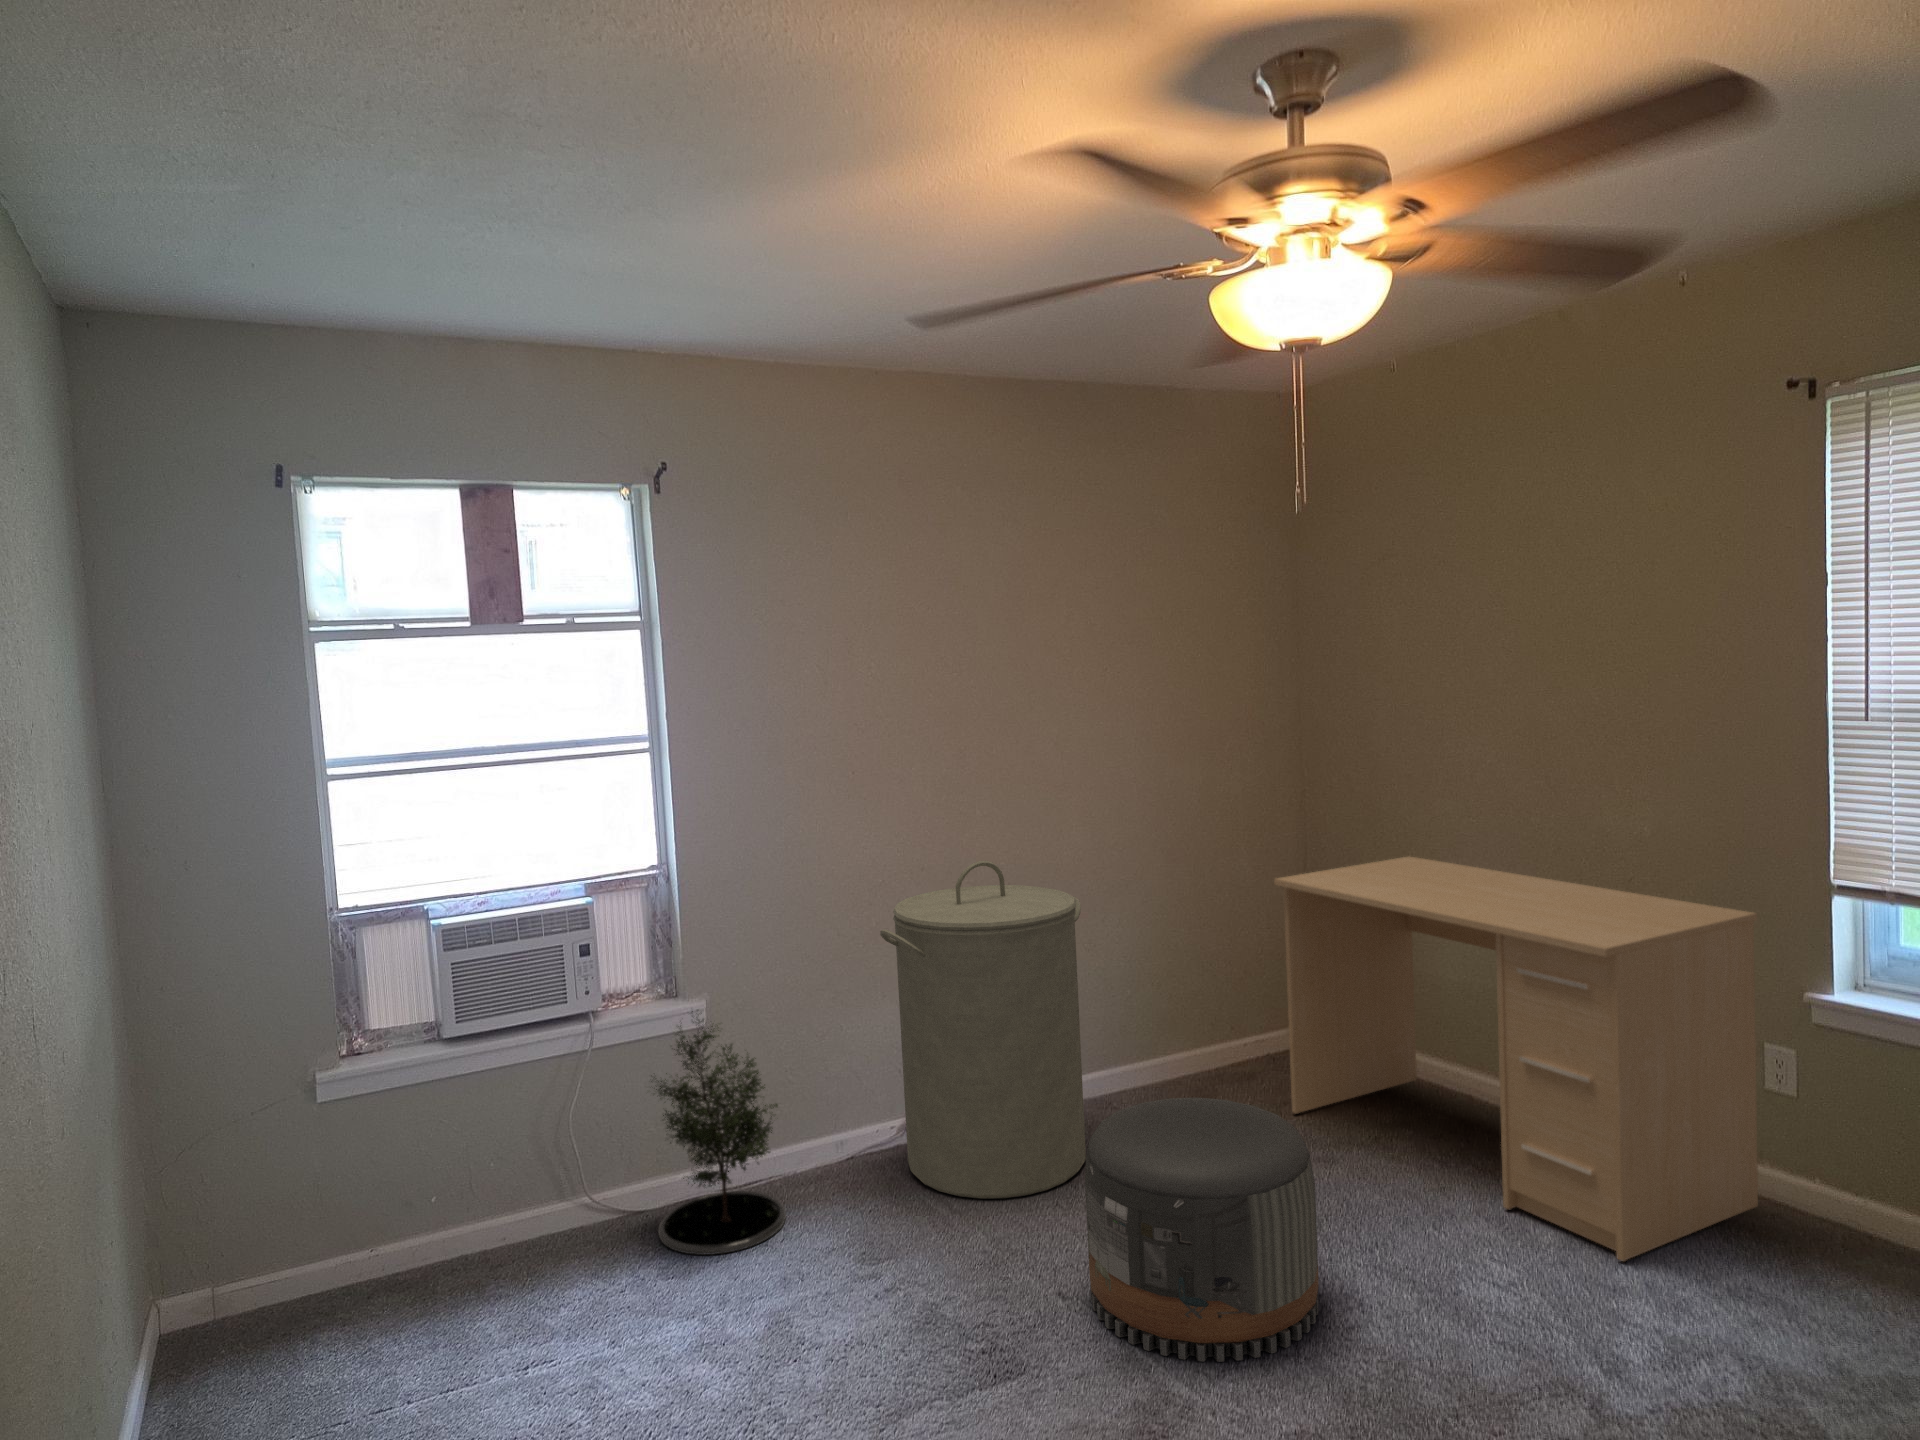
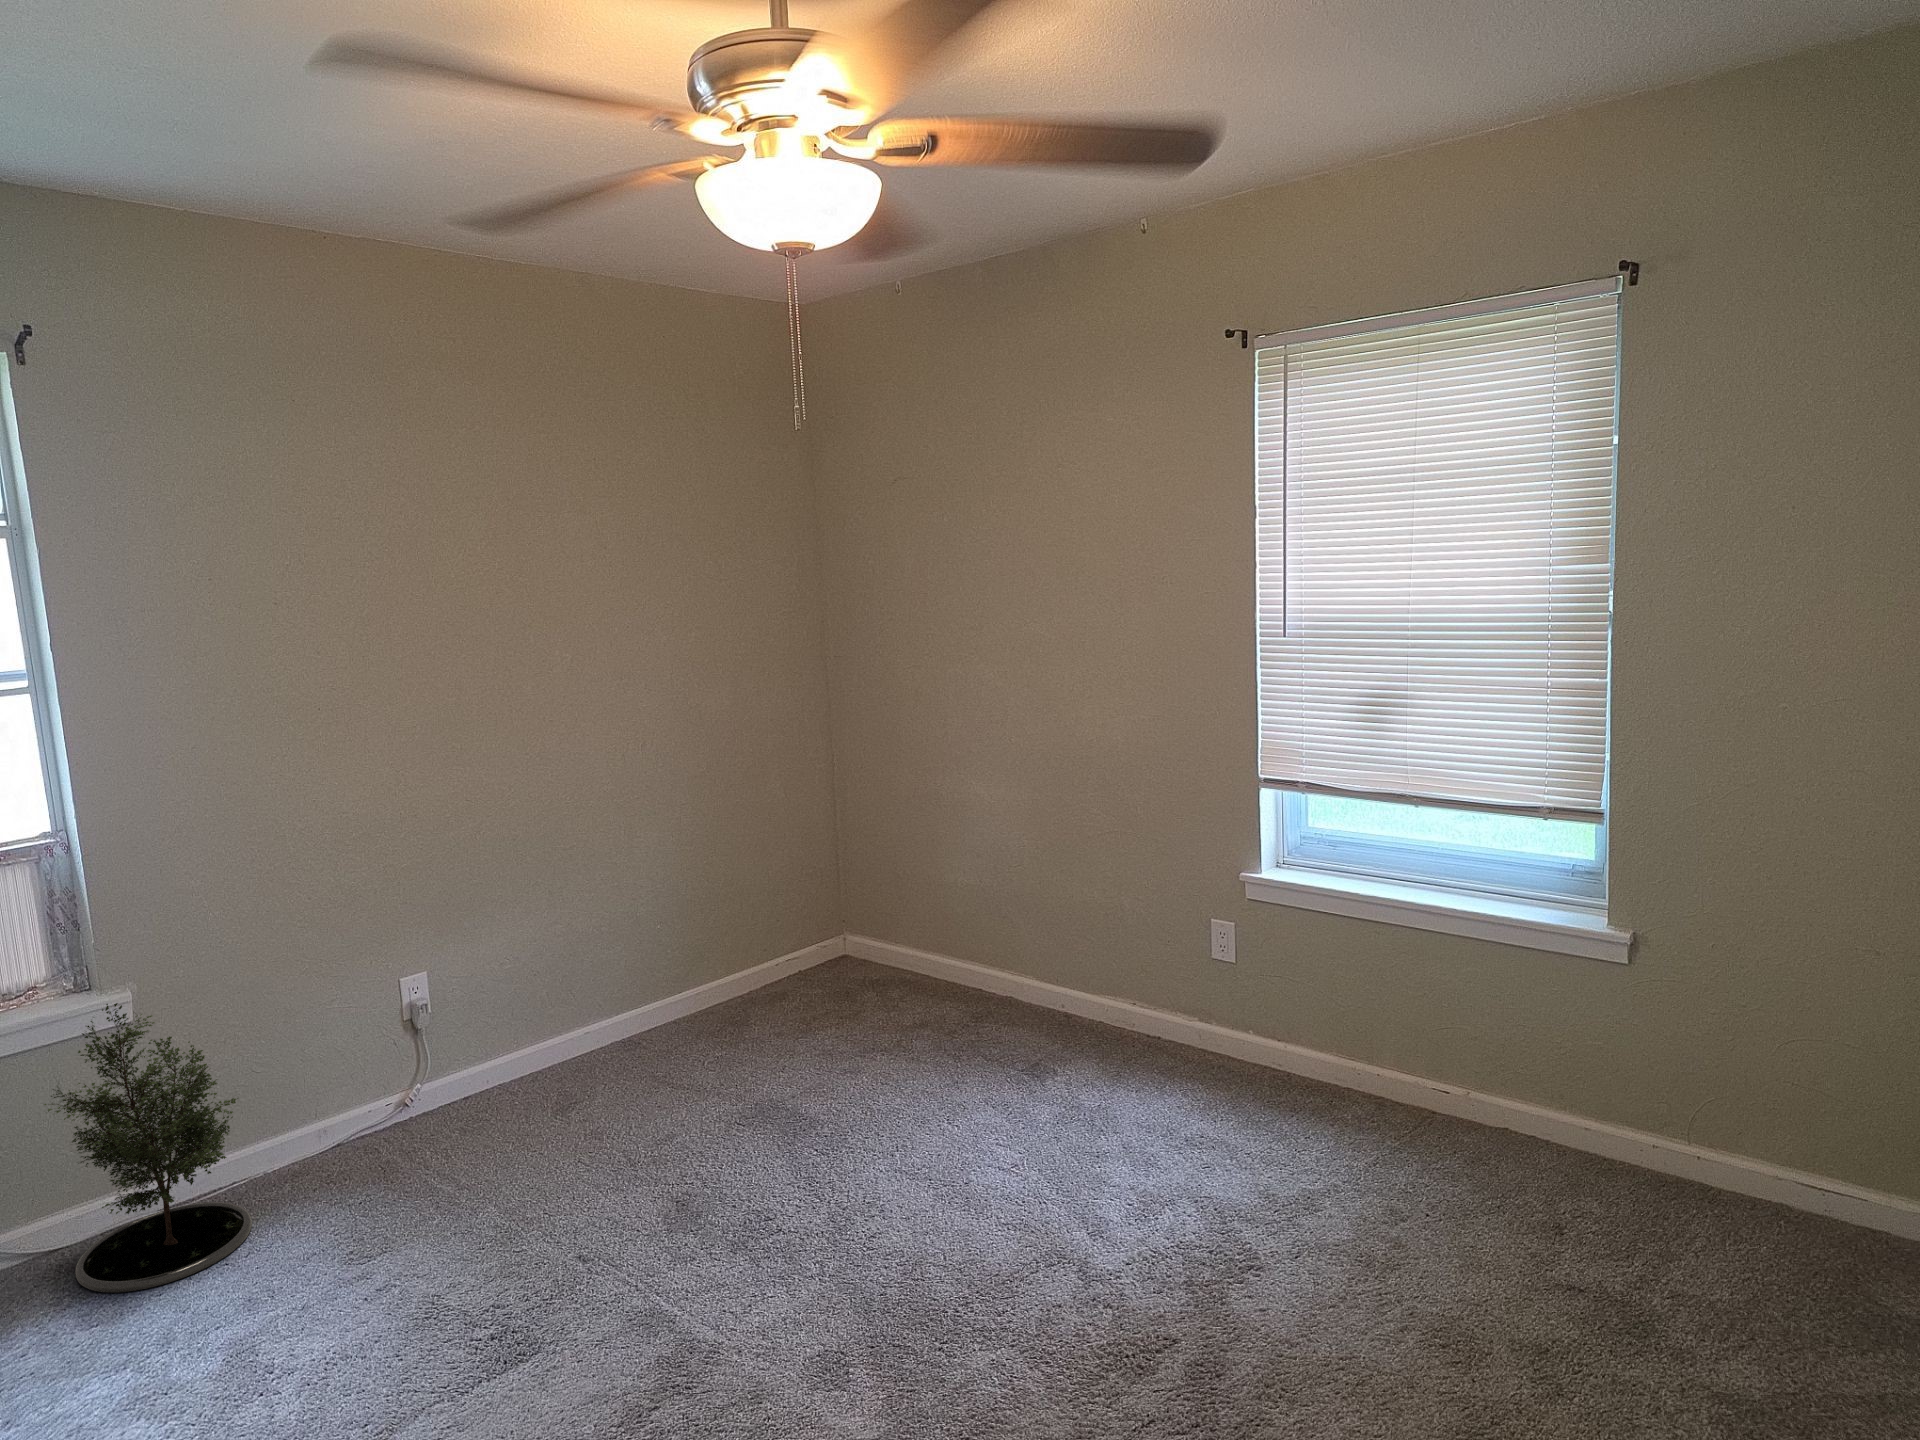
desk: present [1274,857,1758,1262] -> none [796,774,1208,1128]
laundry hamper: present [880,861,1086,1199] -> none [360,803,609,1167]
pouf: present [1085,1097,1319,1362] -> none [603,1031,842,1300]

